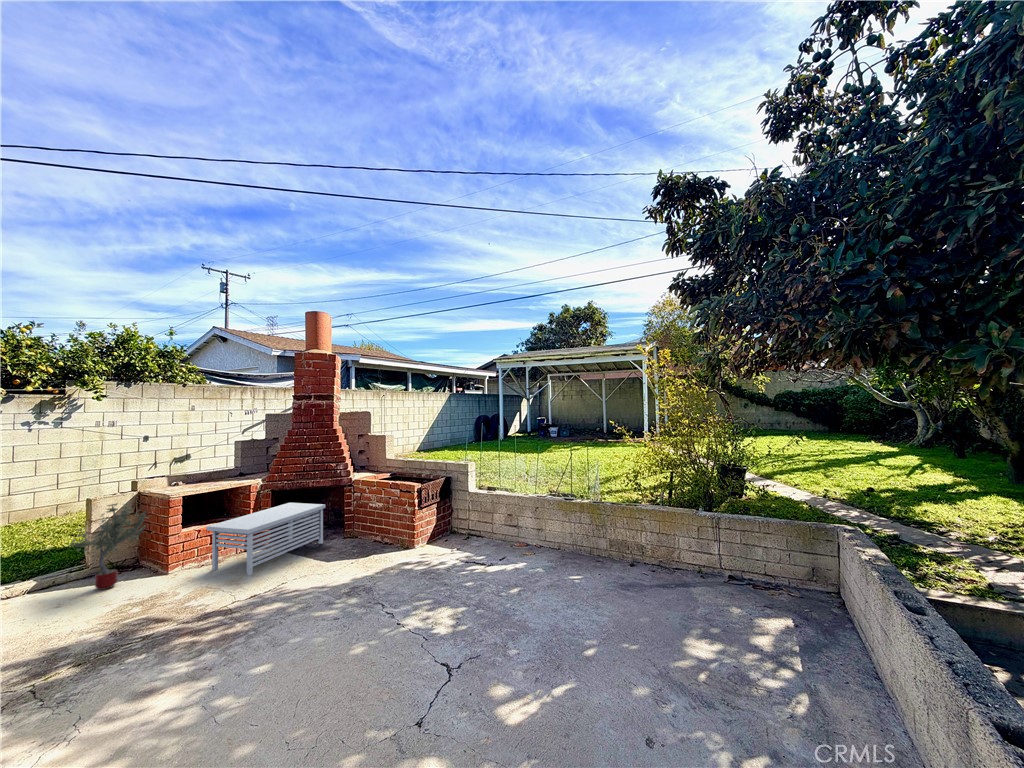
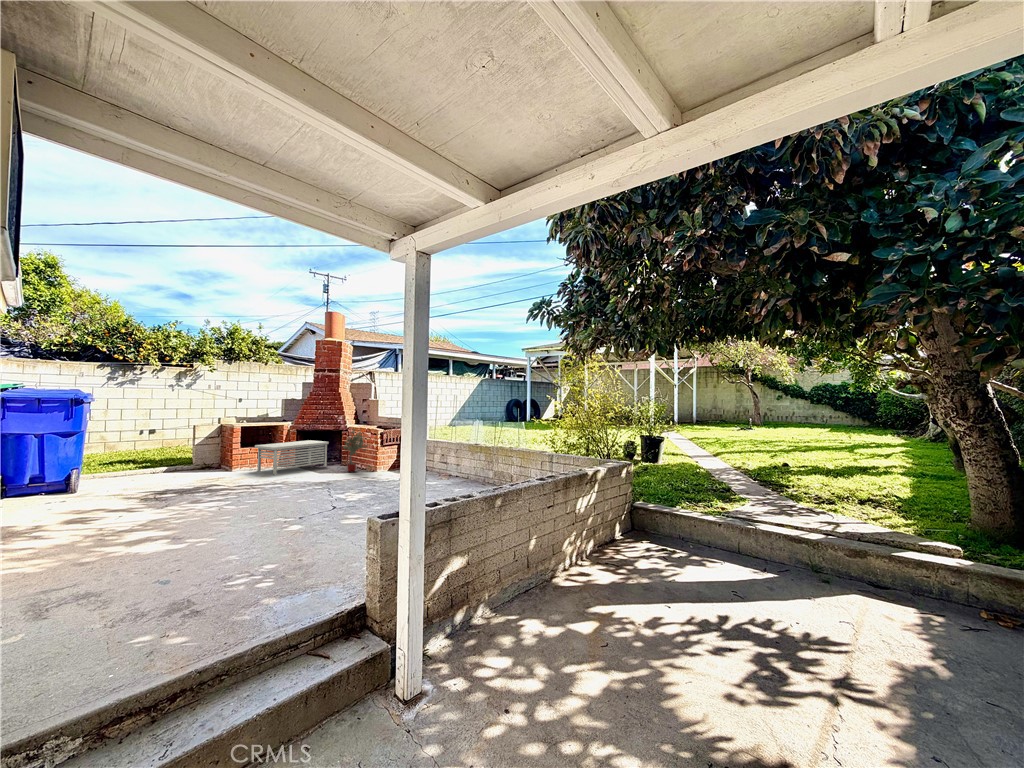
potted tree: present [70,502,148,590] -> present [343,429,367,472]

